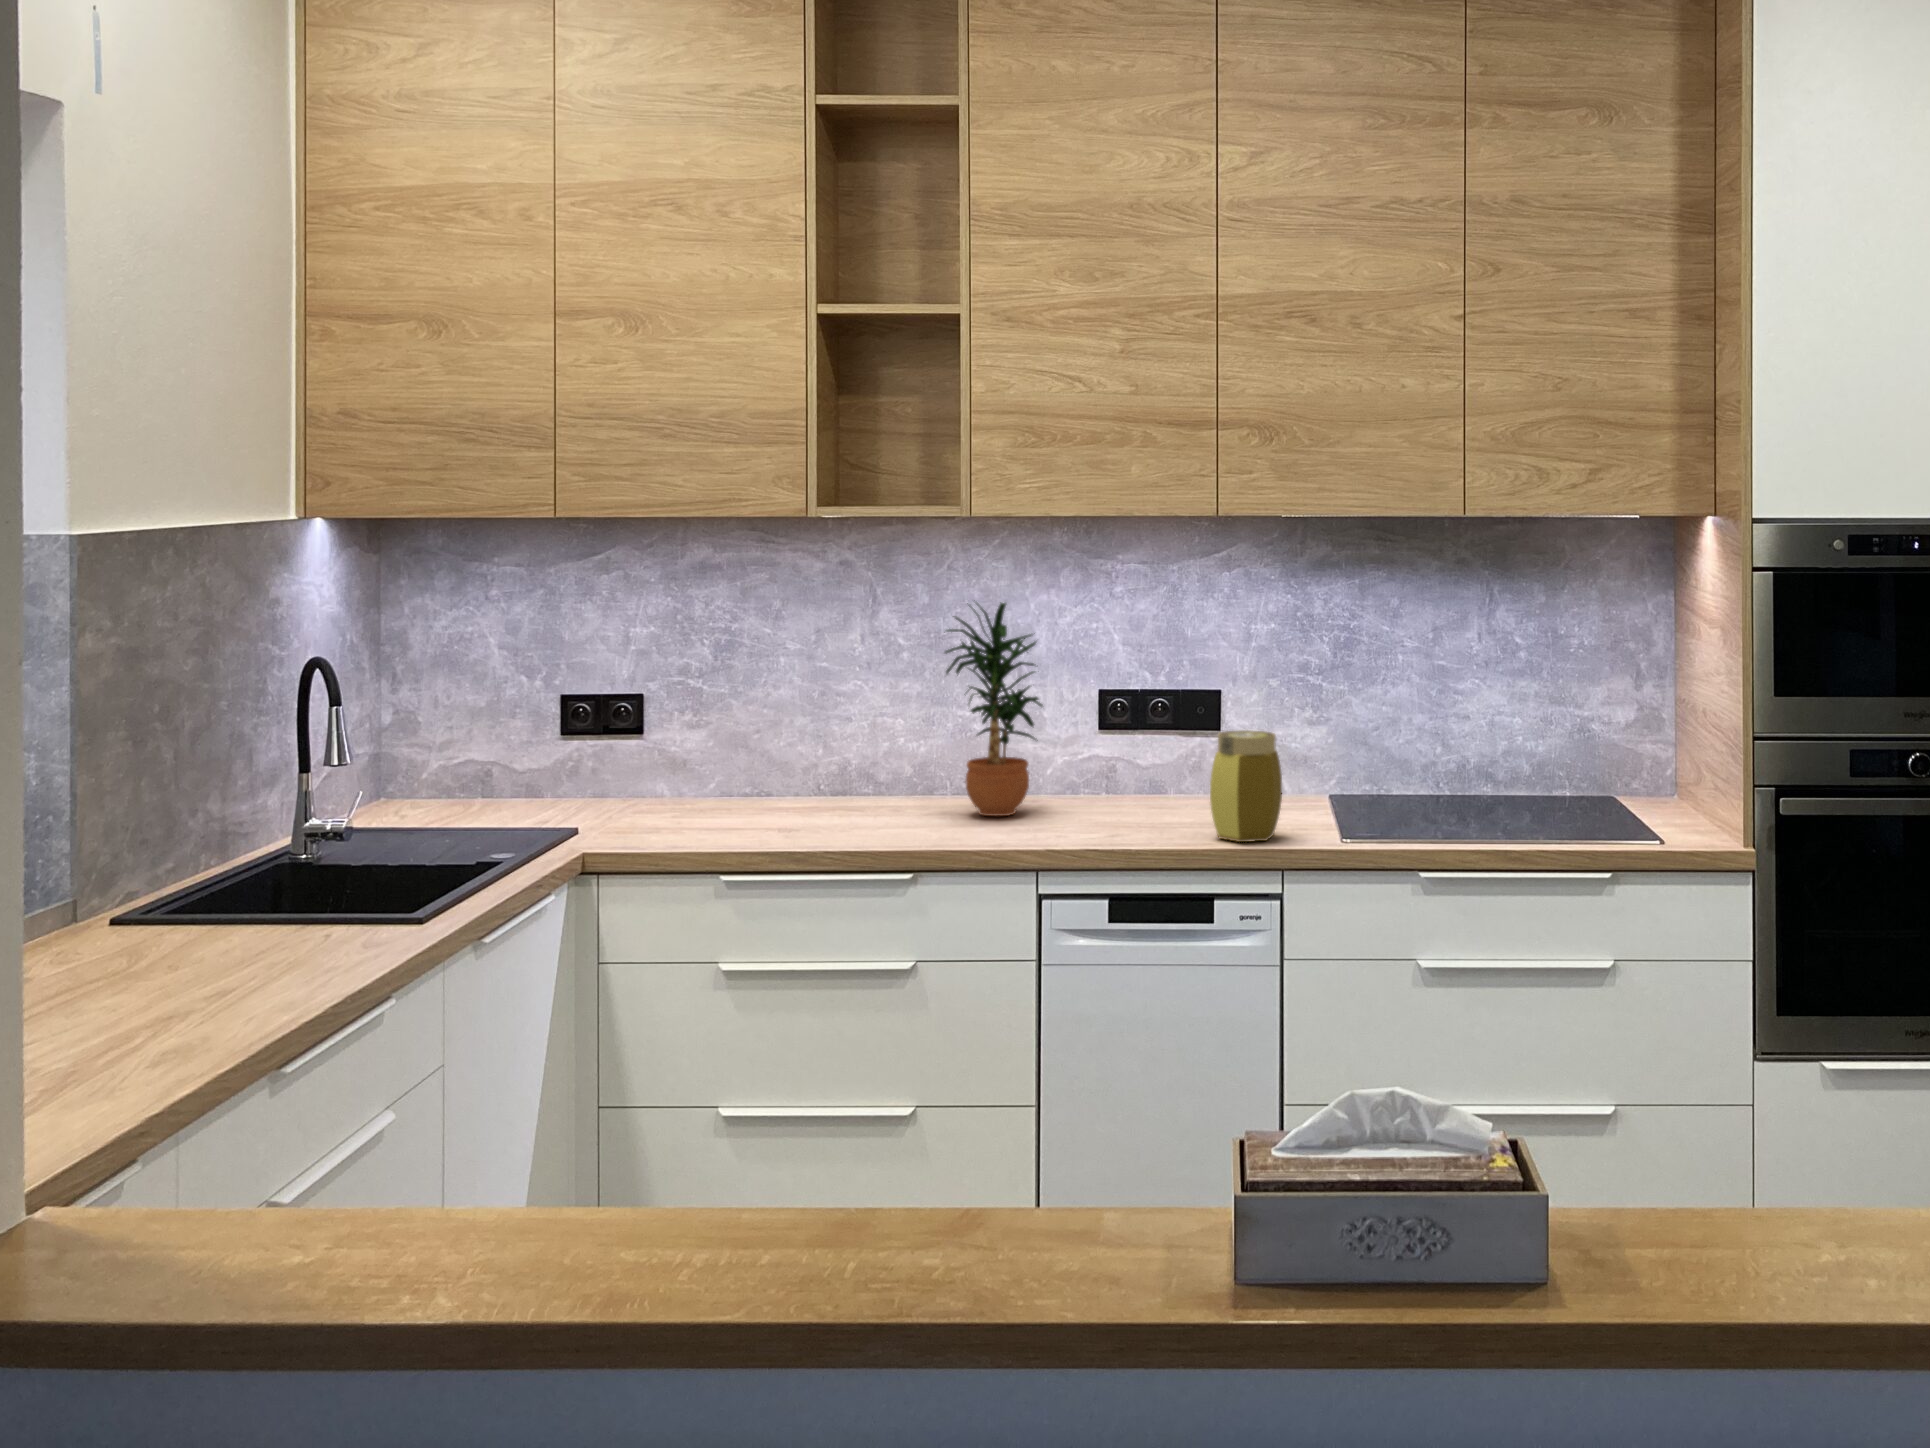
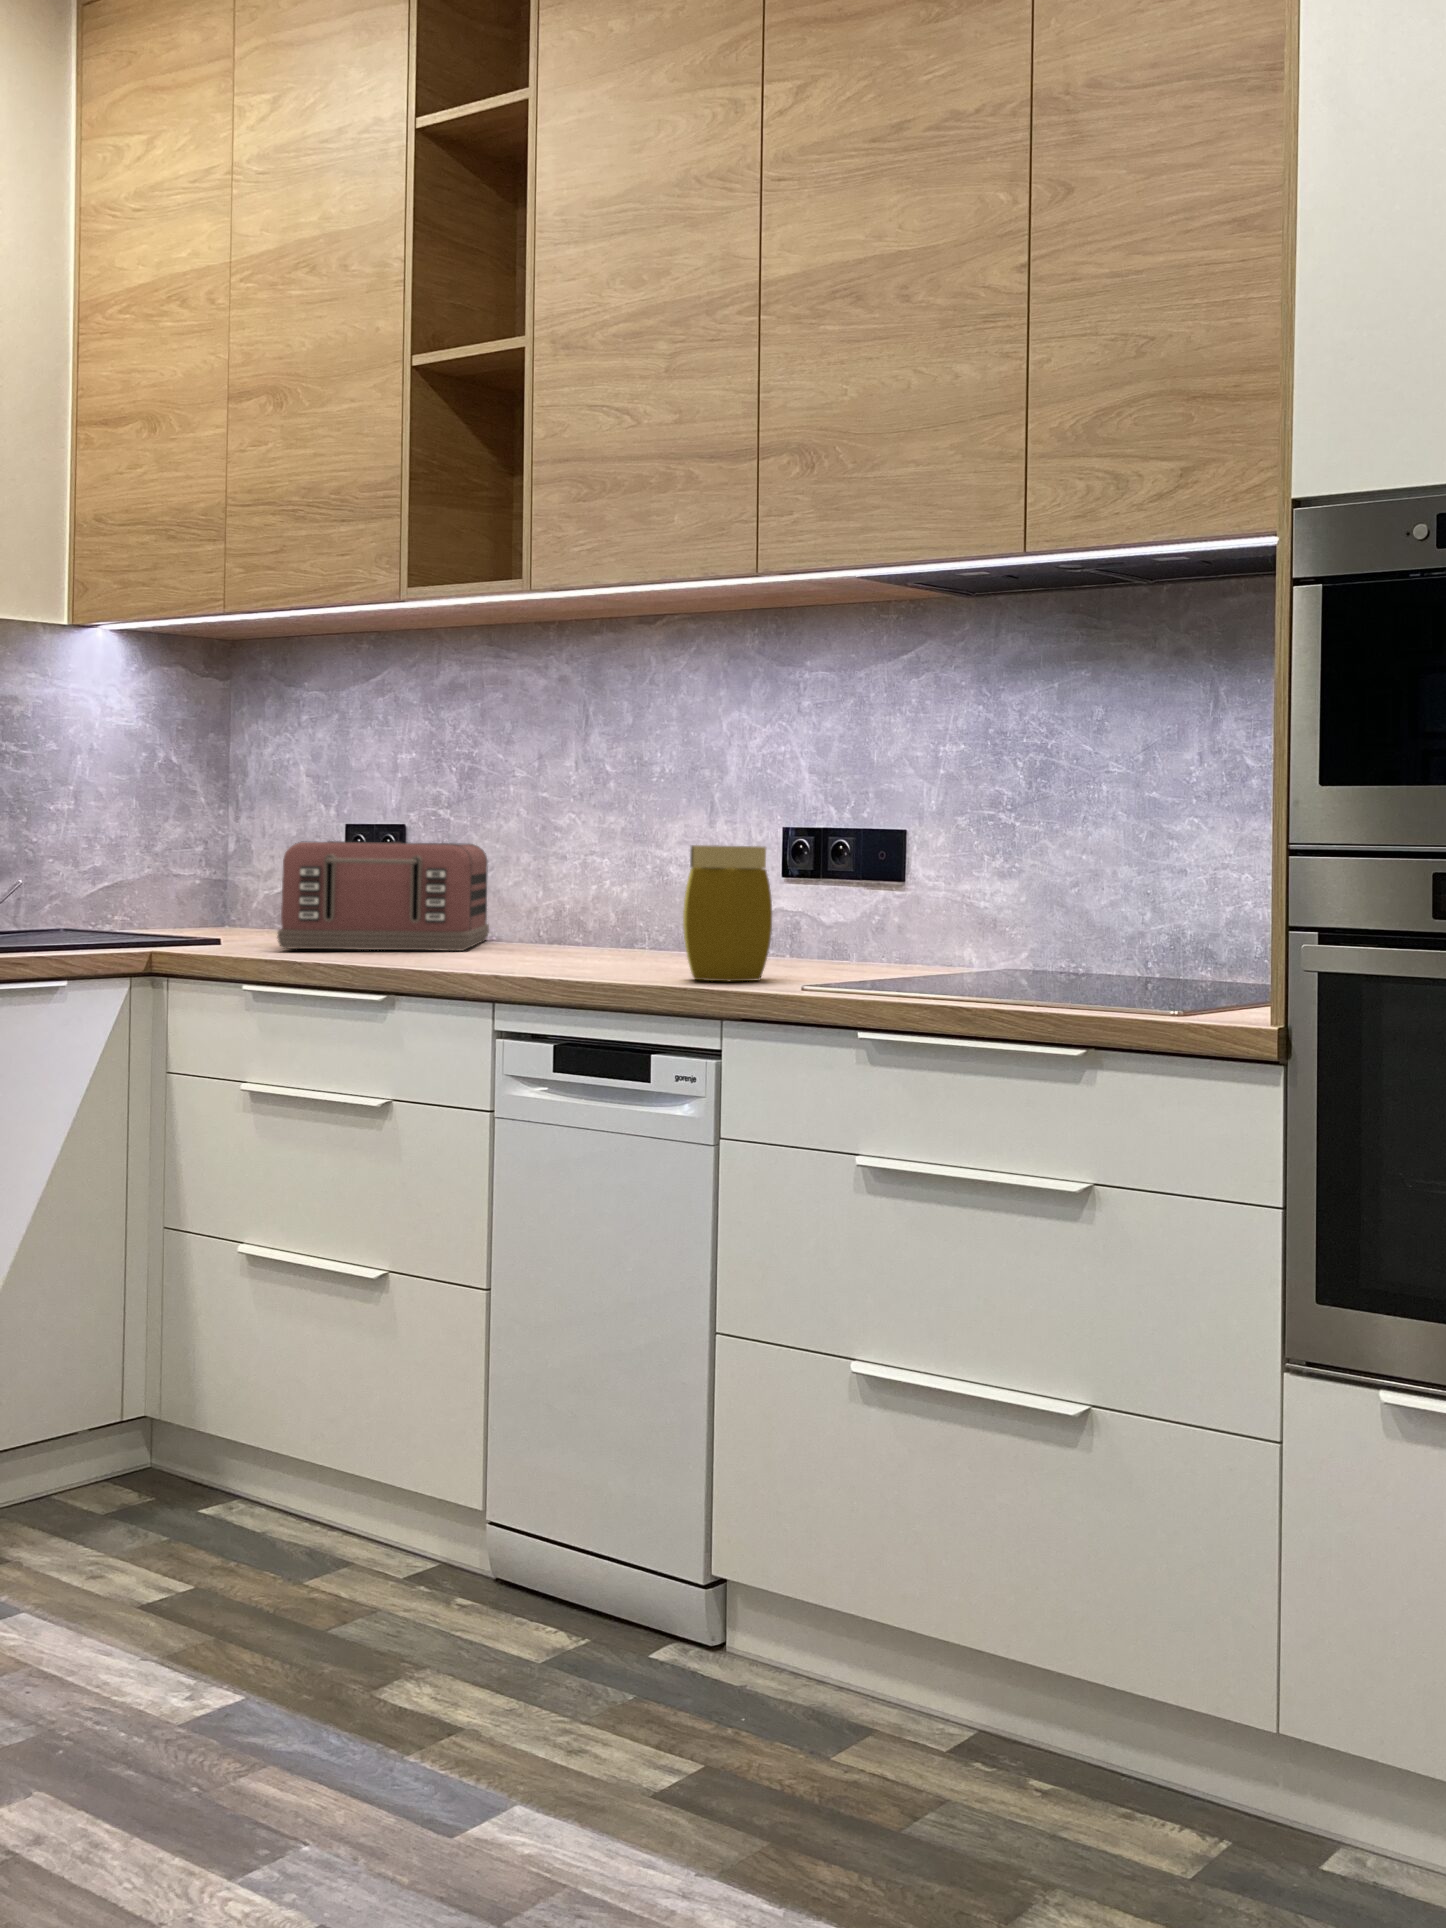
potted plant: present [944,603,1043,816] -> none [525,698,662,957]
toaster: none [627,711,856,835] -> present [277,841,489,951]

